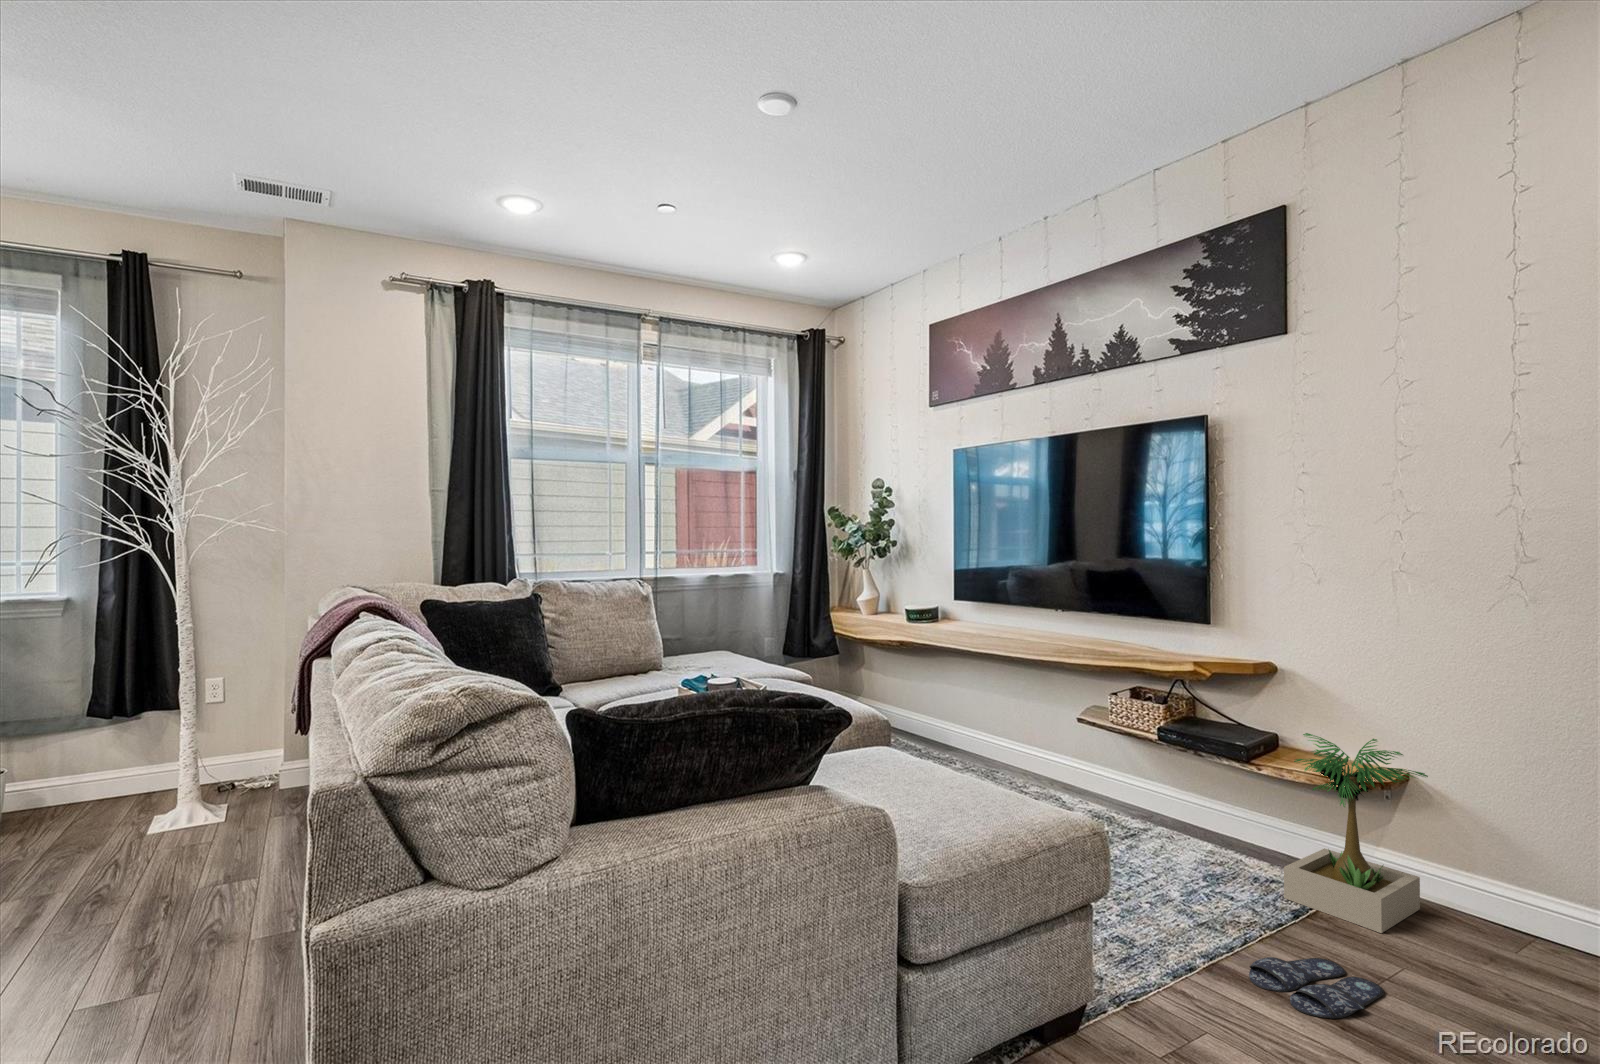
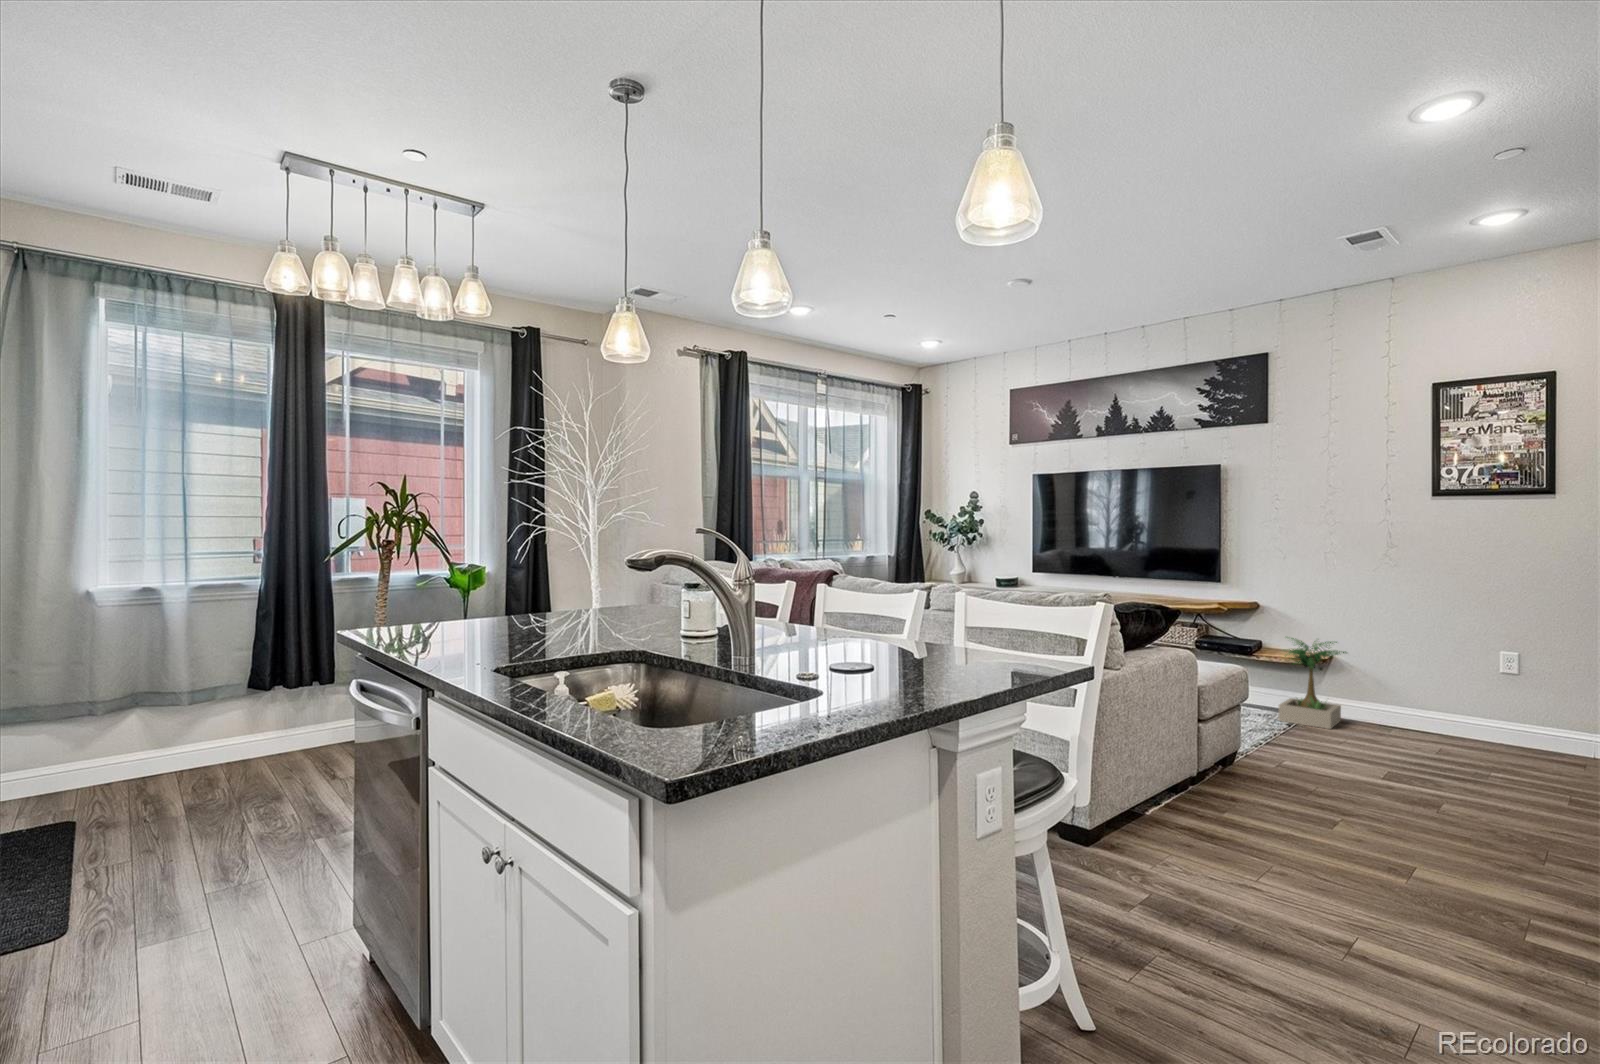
slippers: present [1249,957,1384,1019] -> none [1286,737,1346,753]

